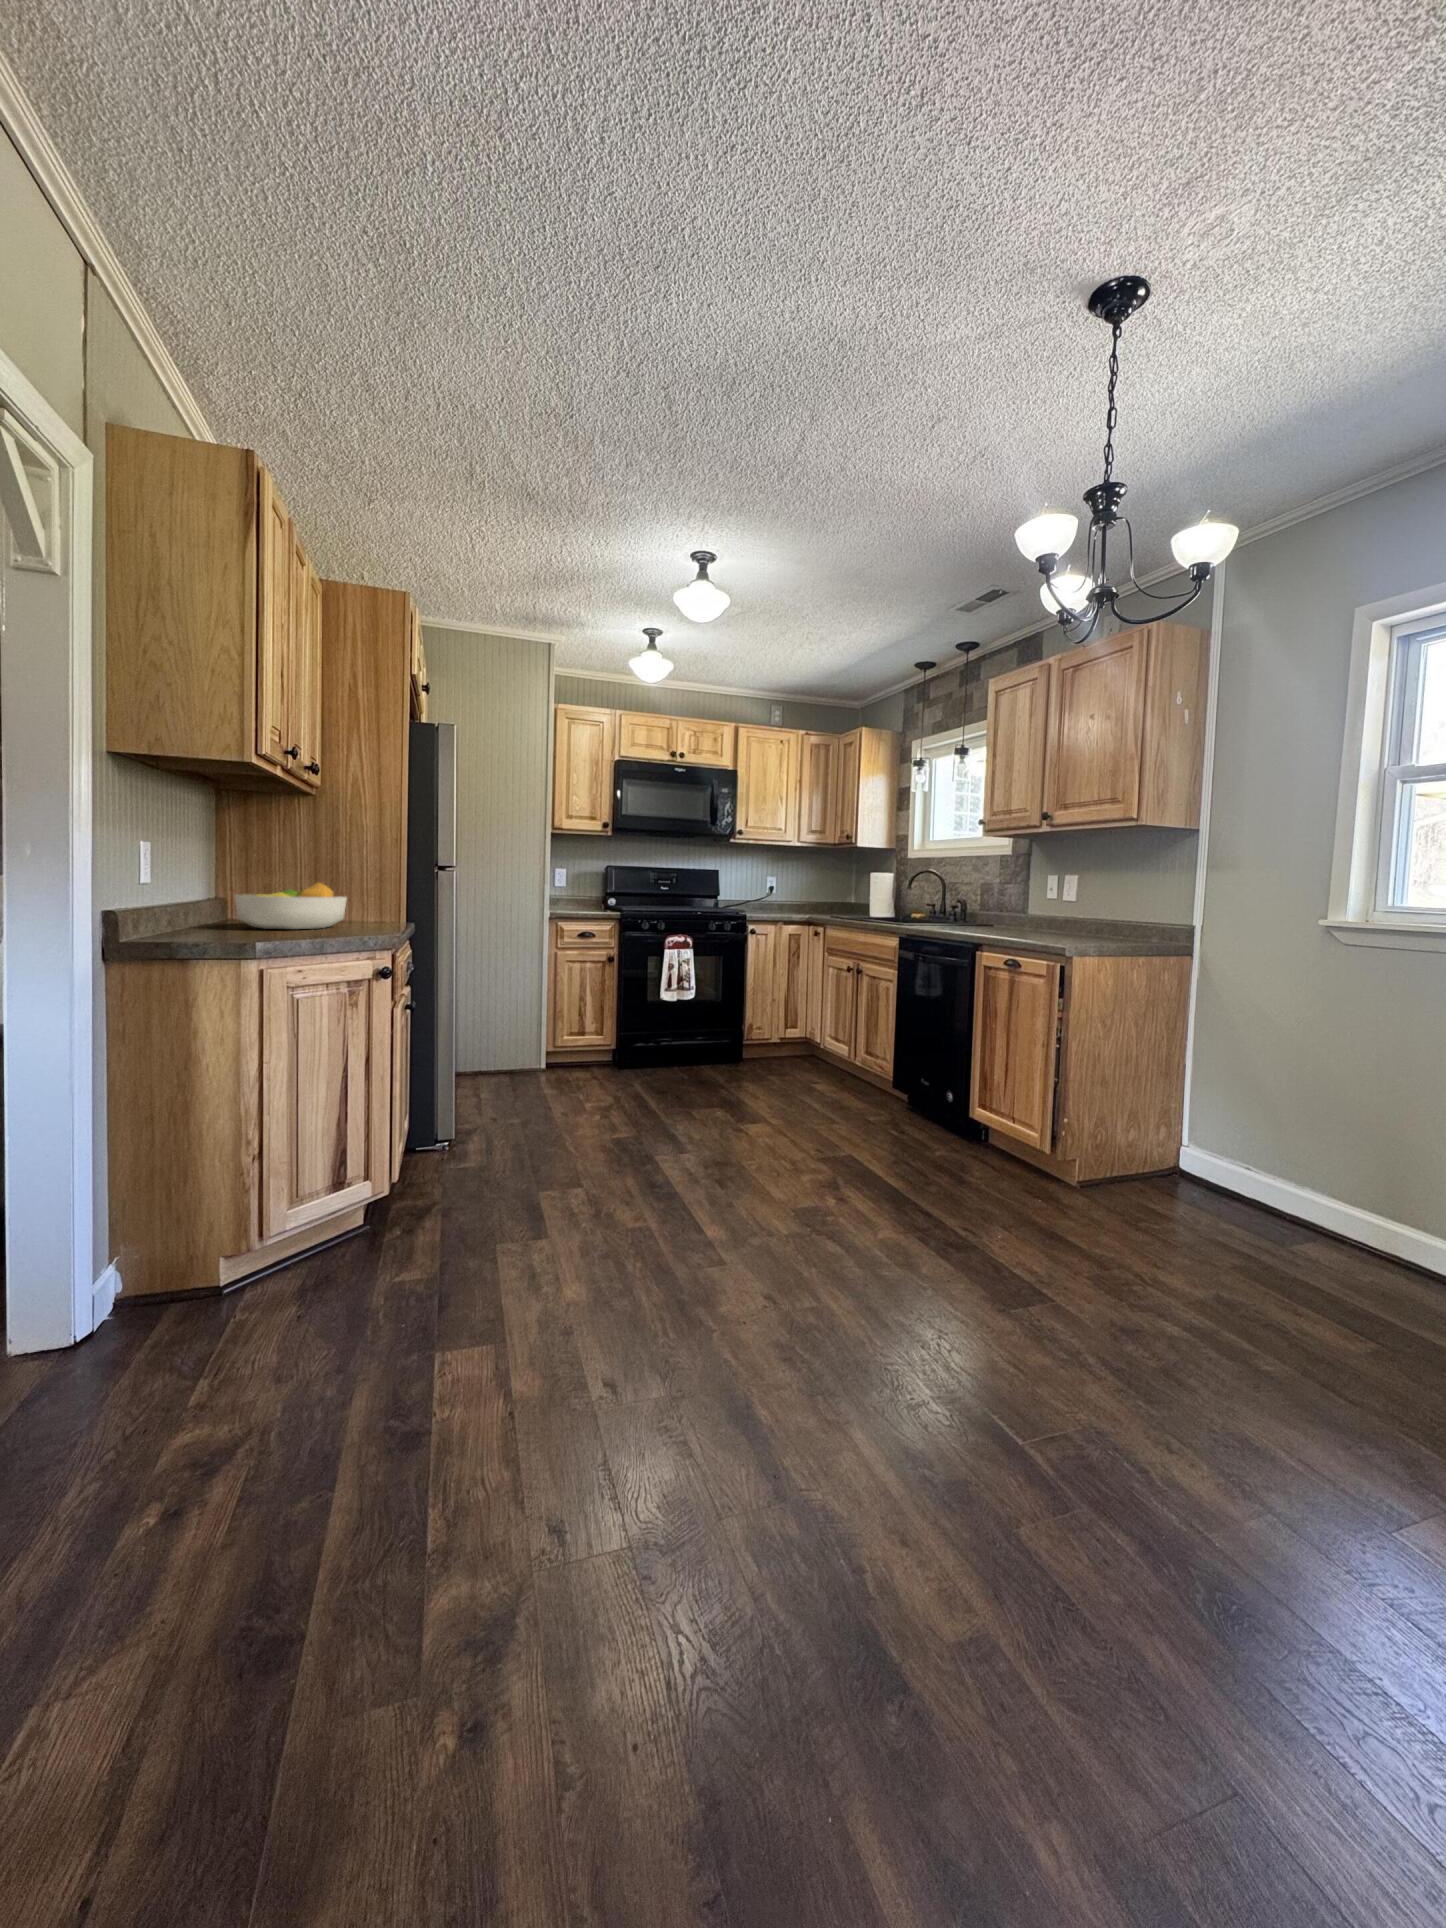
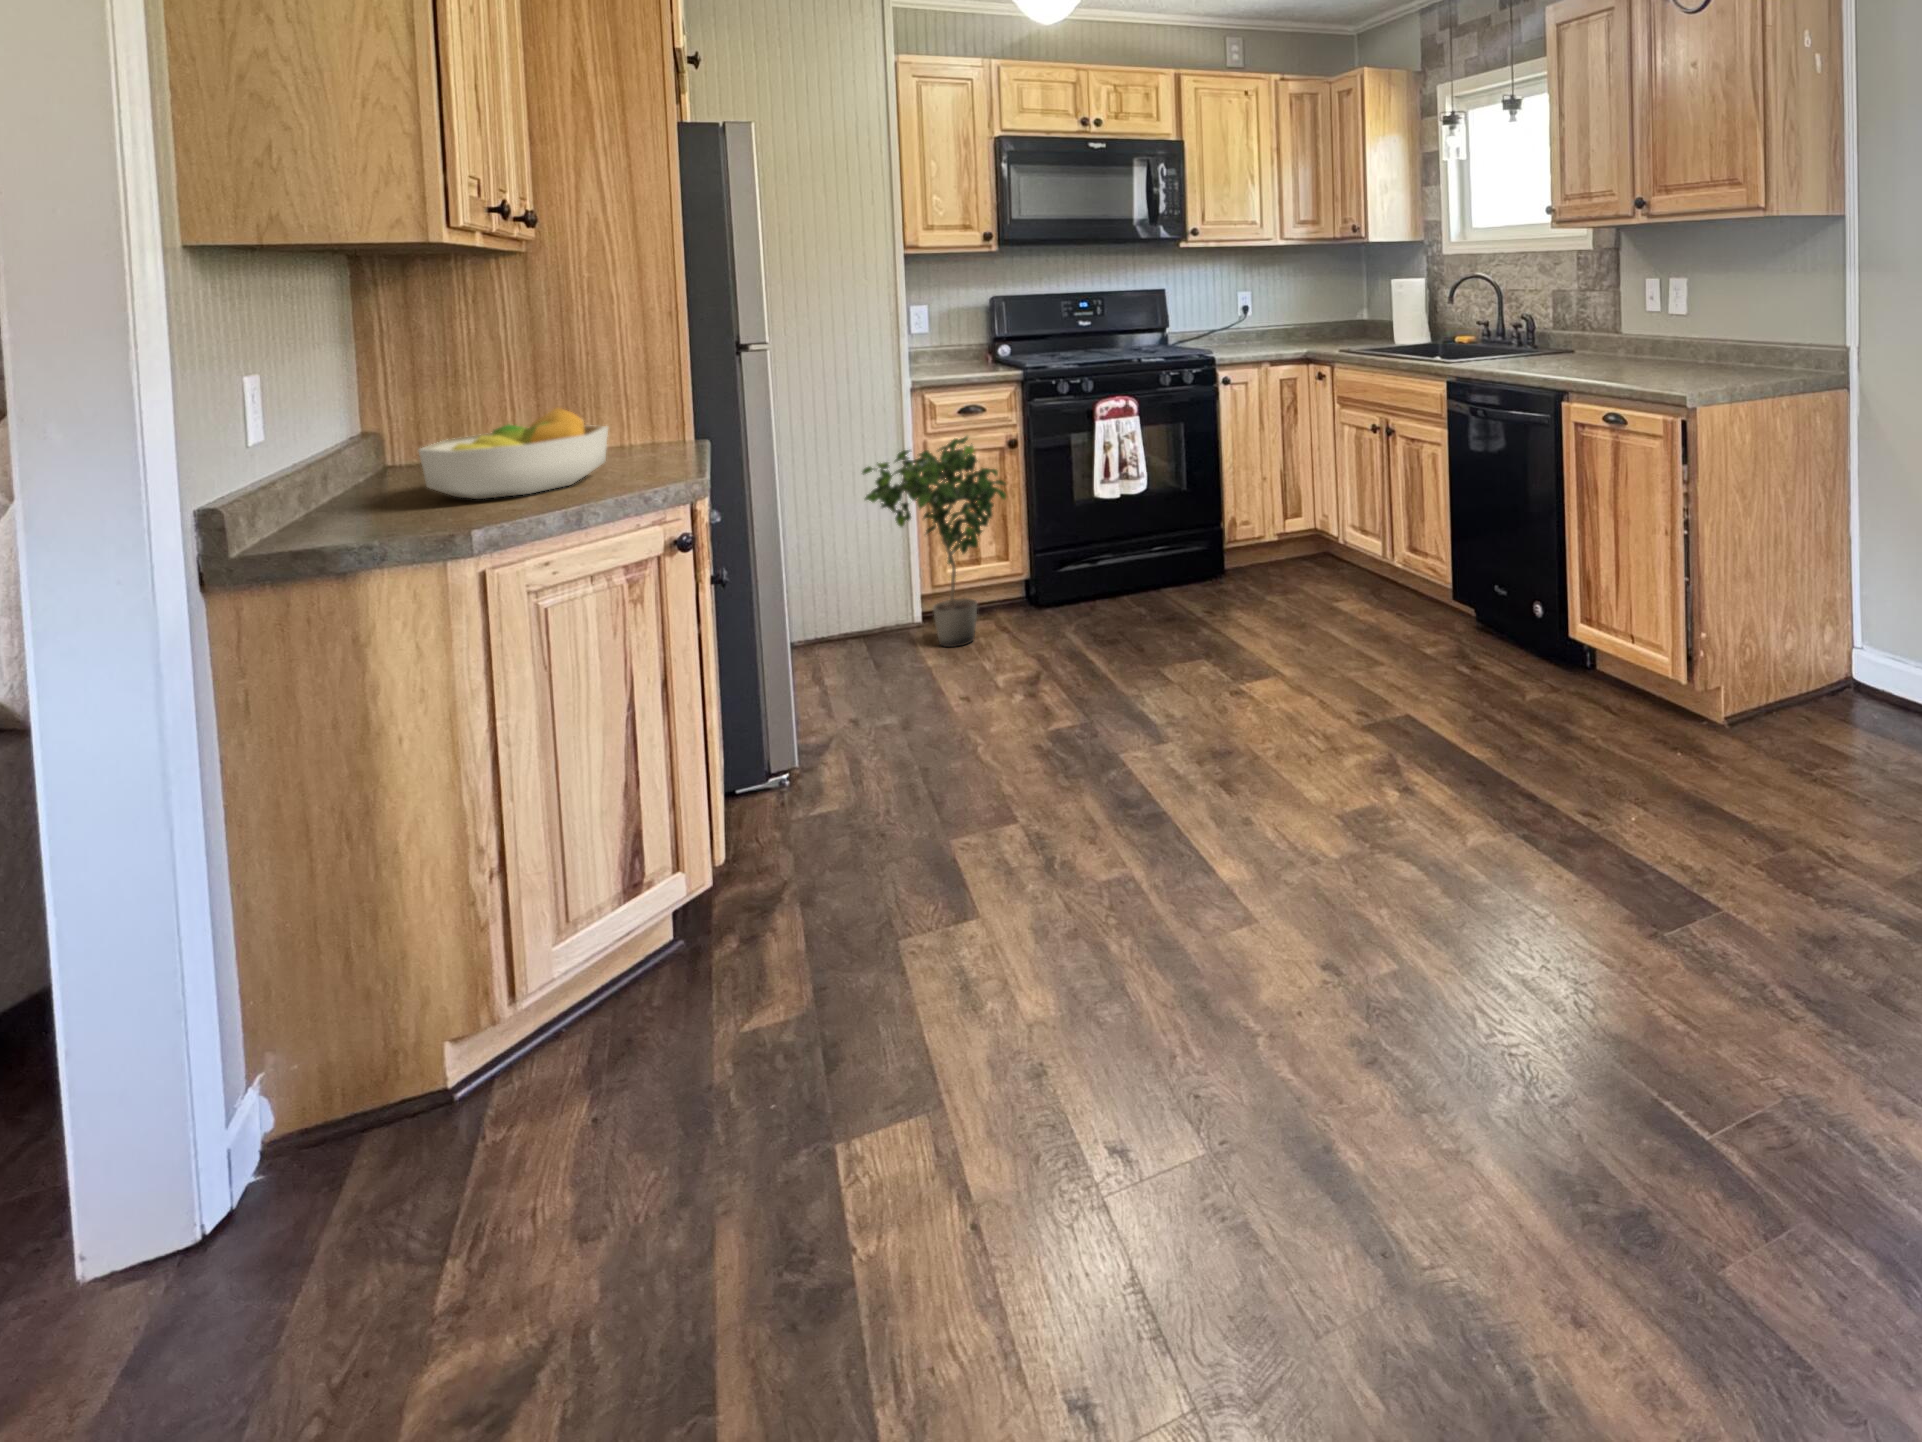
potted plant: none [511,949,602,1082] -> present [862,436,1006,647]

